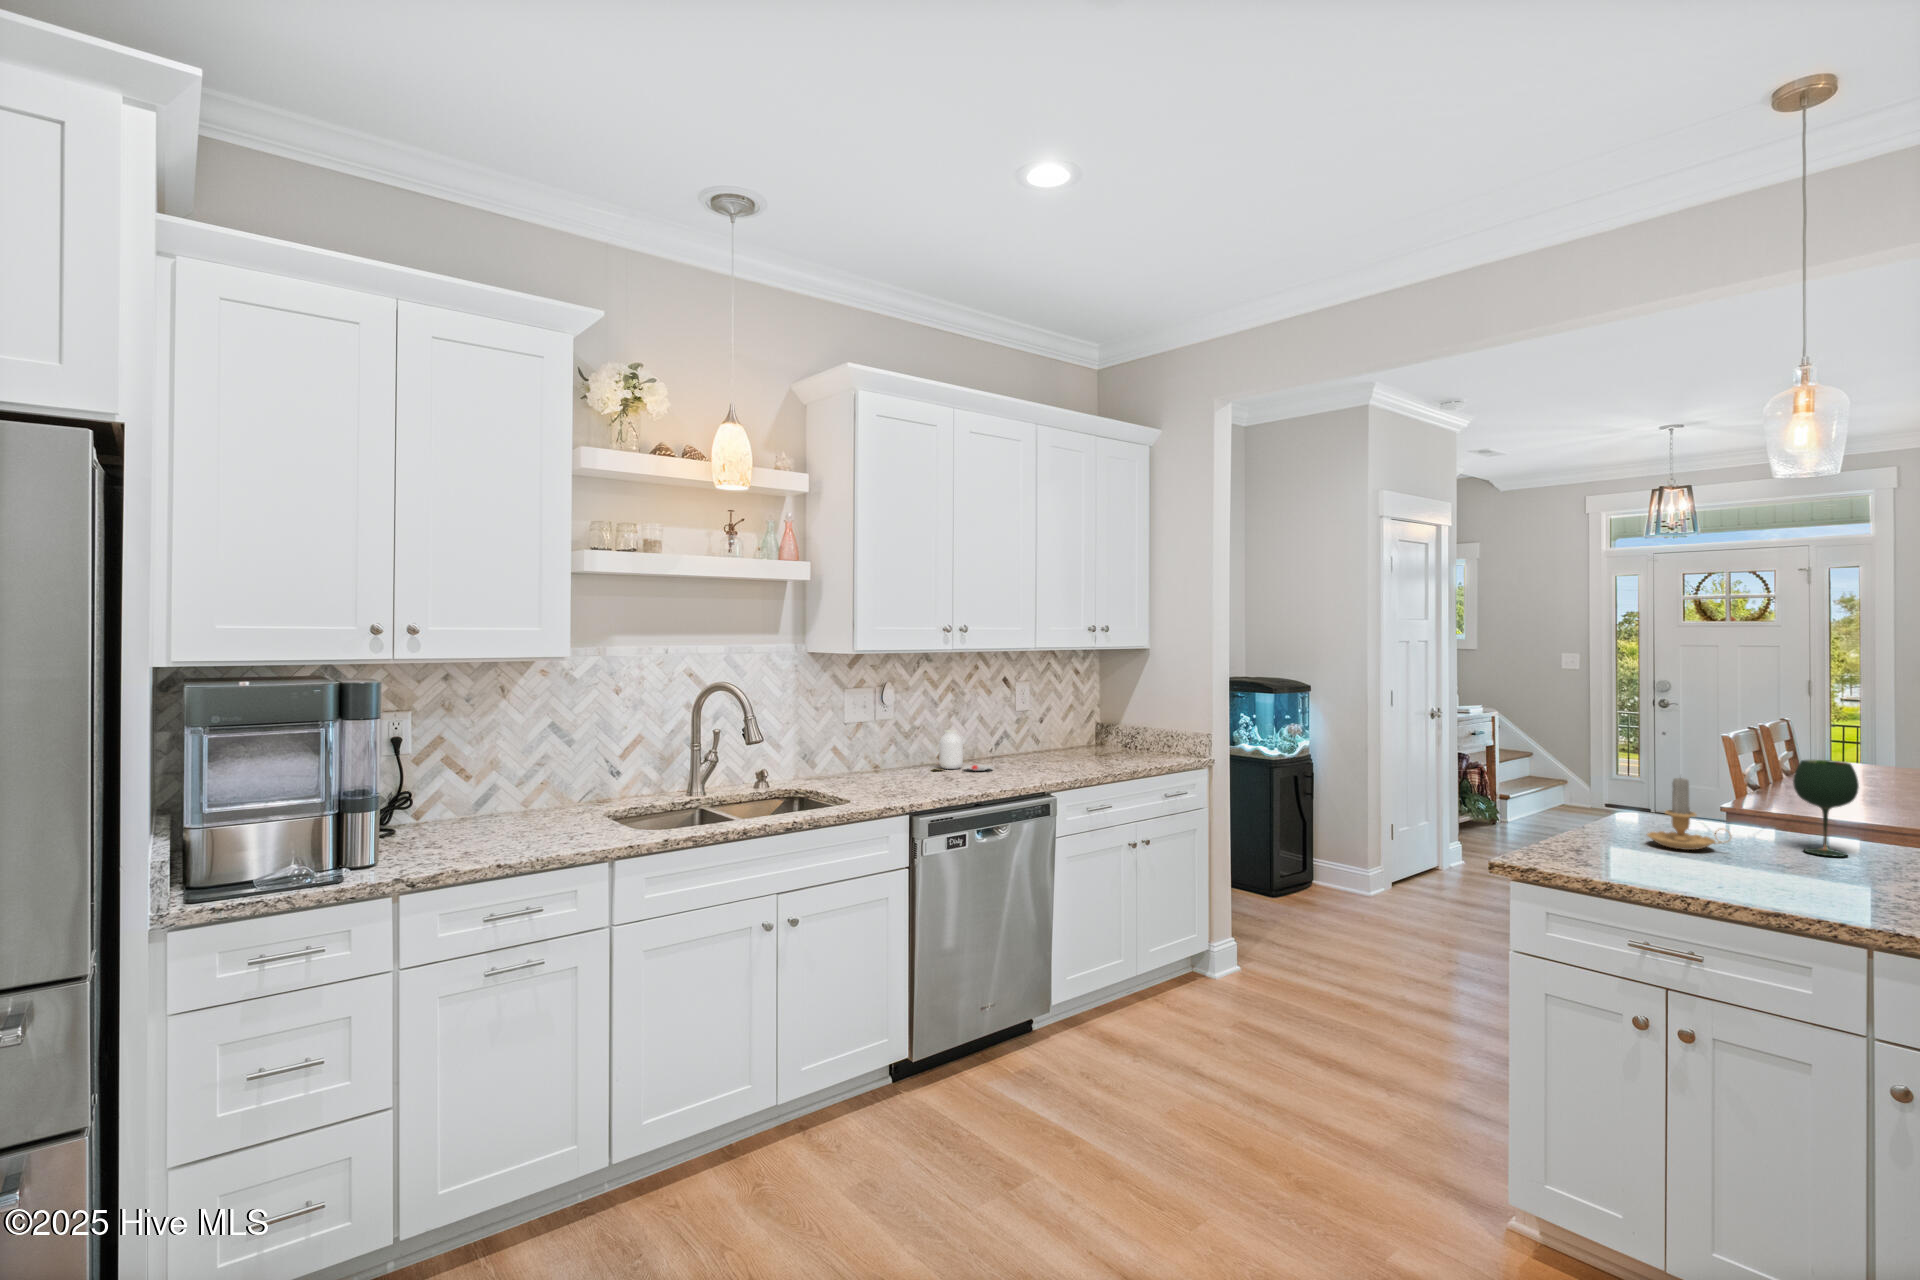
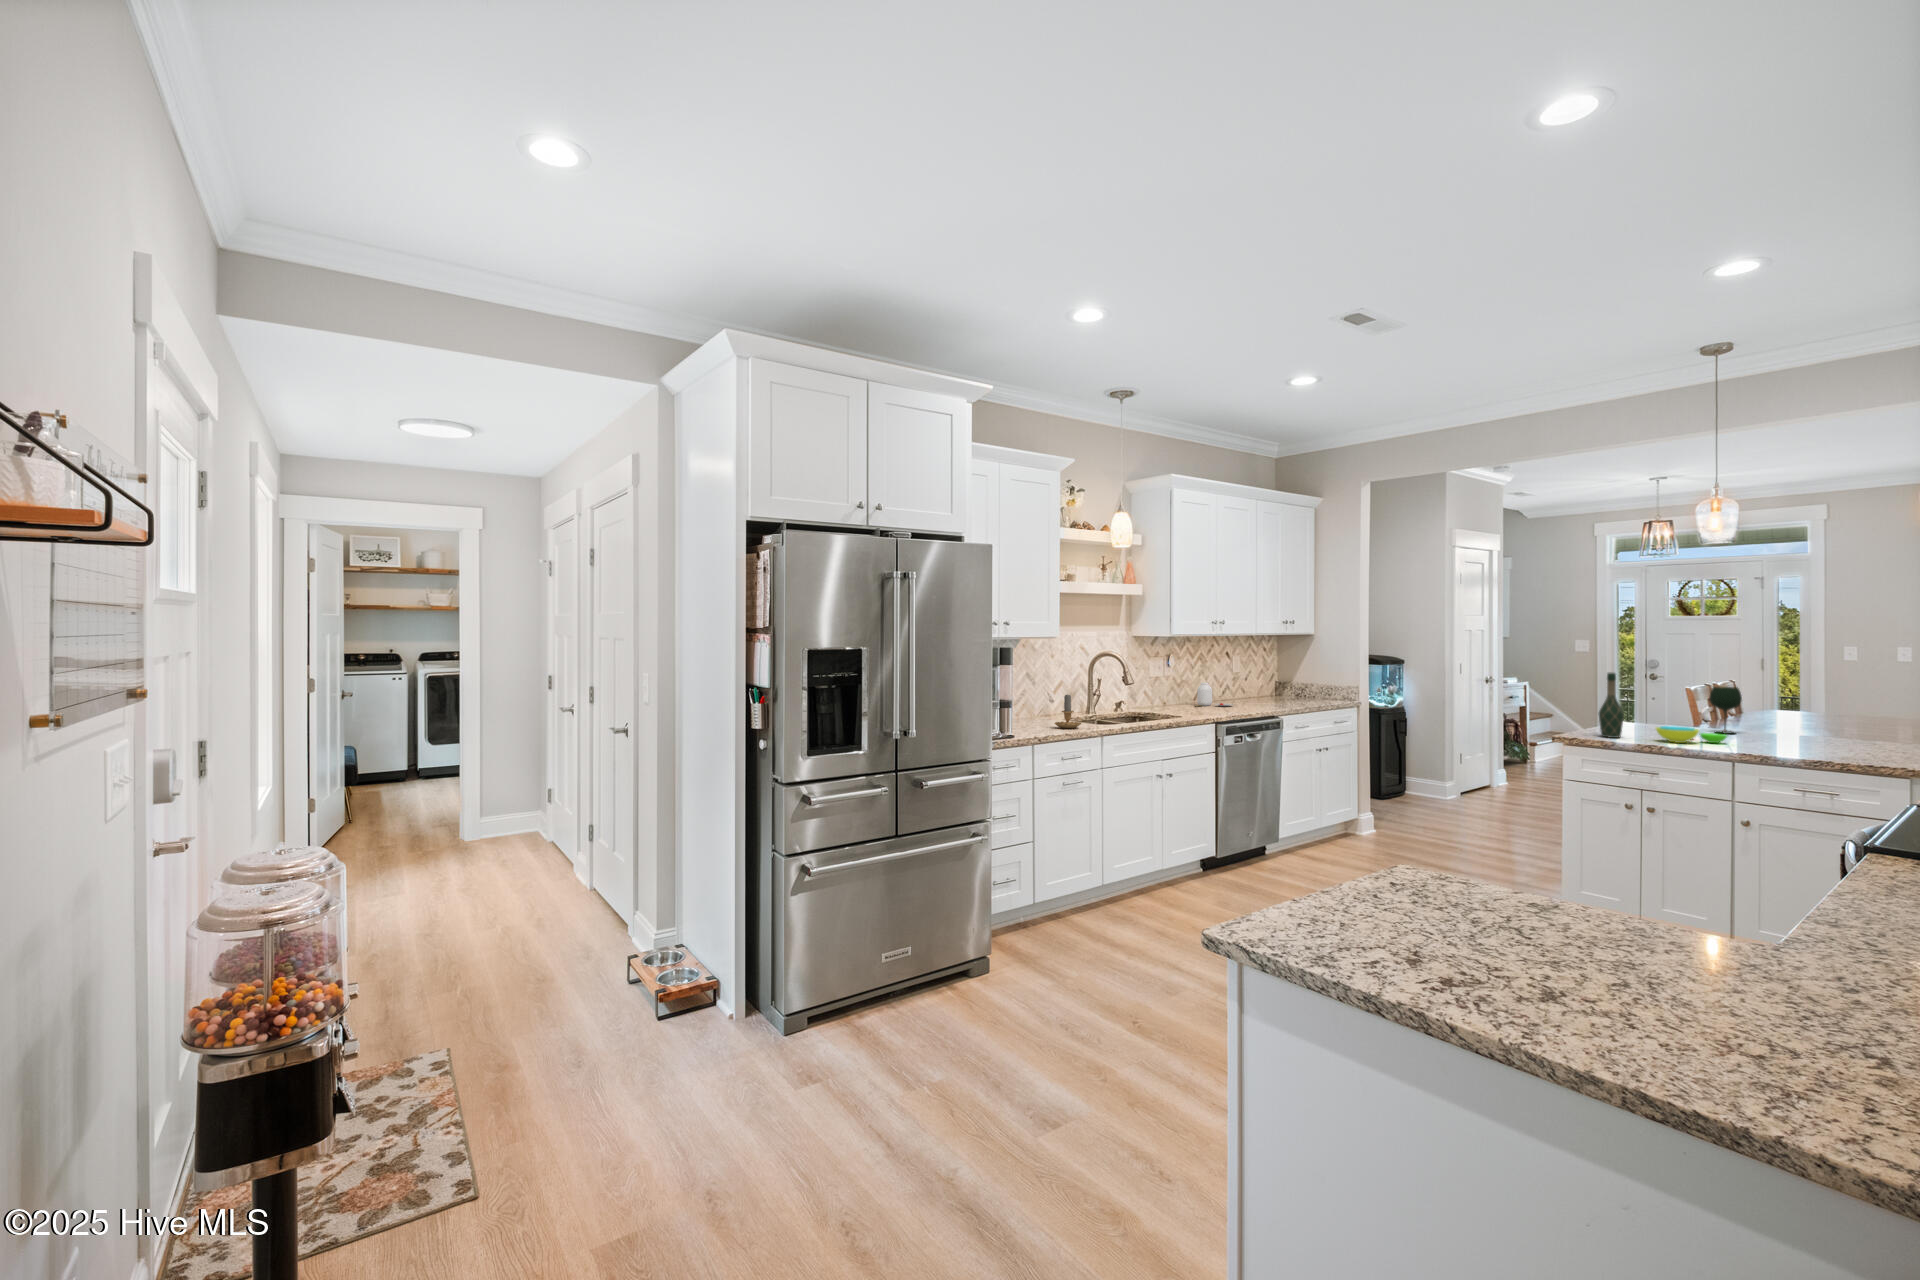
wine bottle: none [1579,736,1630,873] -> present [1599,673,1624,738]
candle: present [1647,778,1731,850] -> present [1054,695,1081,728]
bowl: none [1695,854,1849,895] -> present [1656,726,1727,743]

